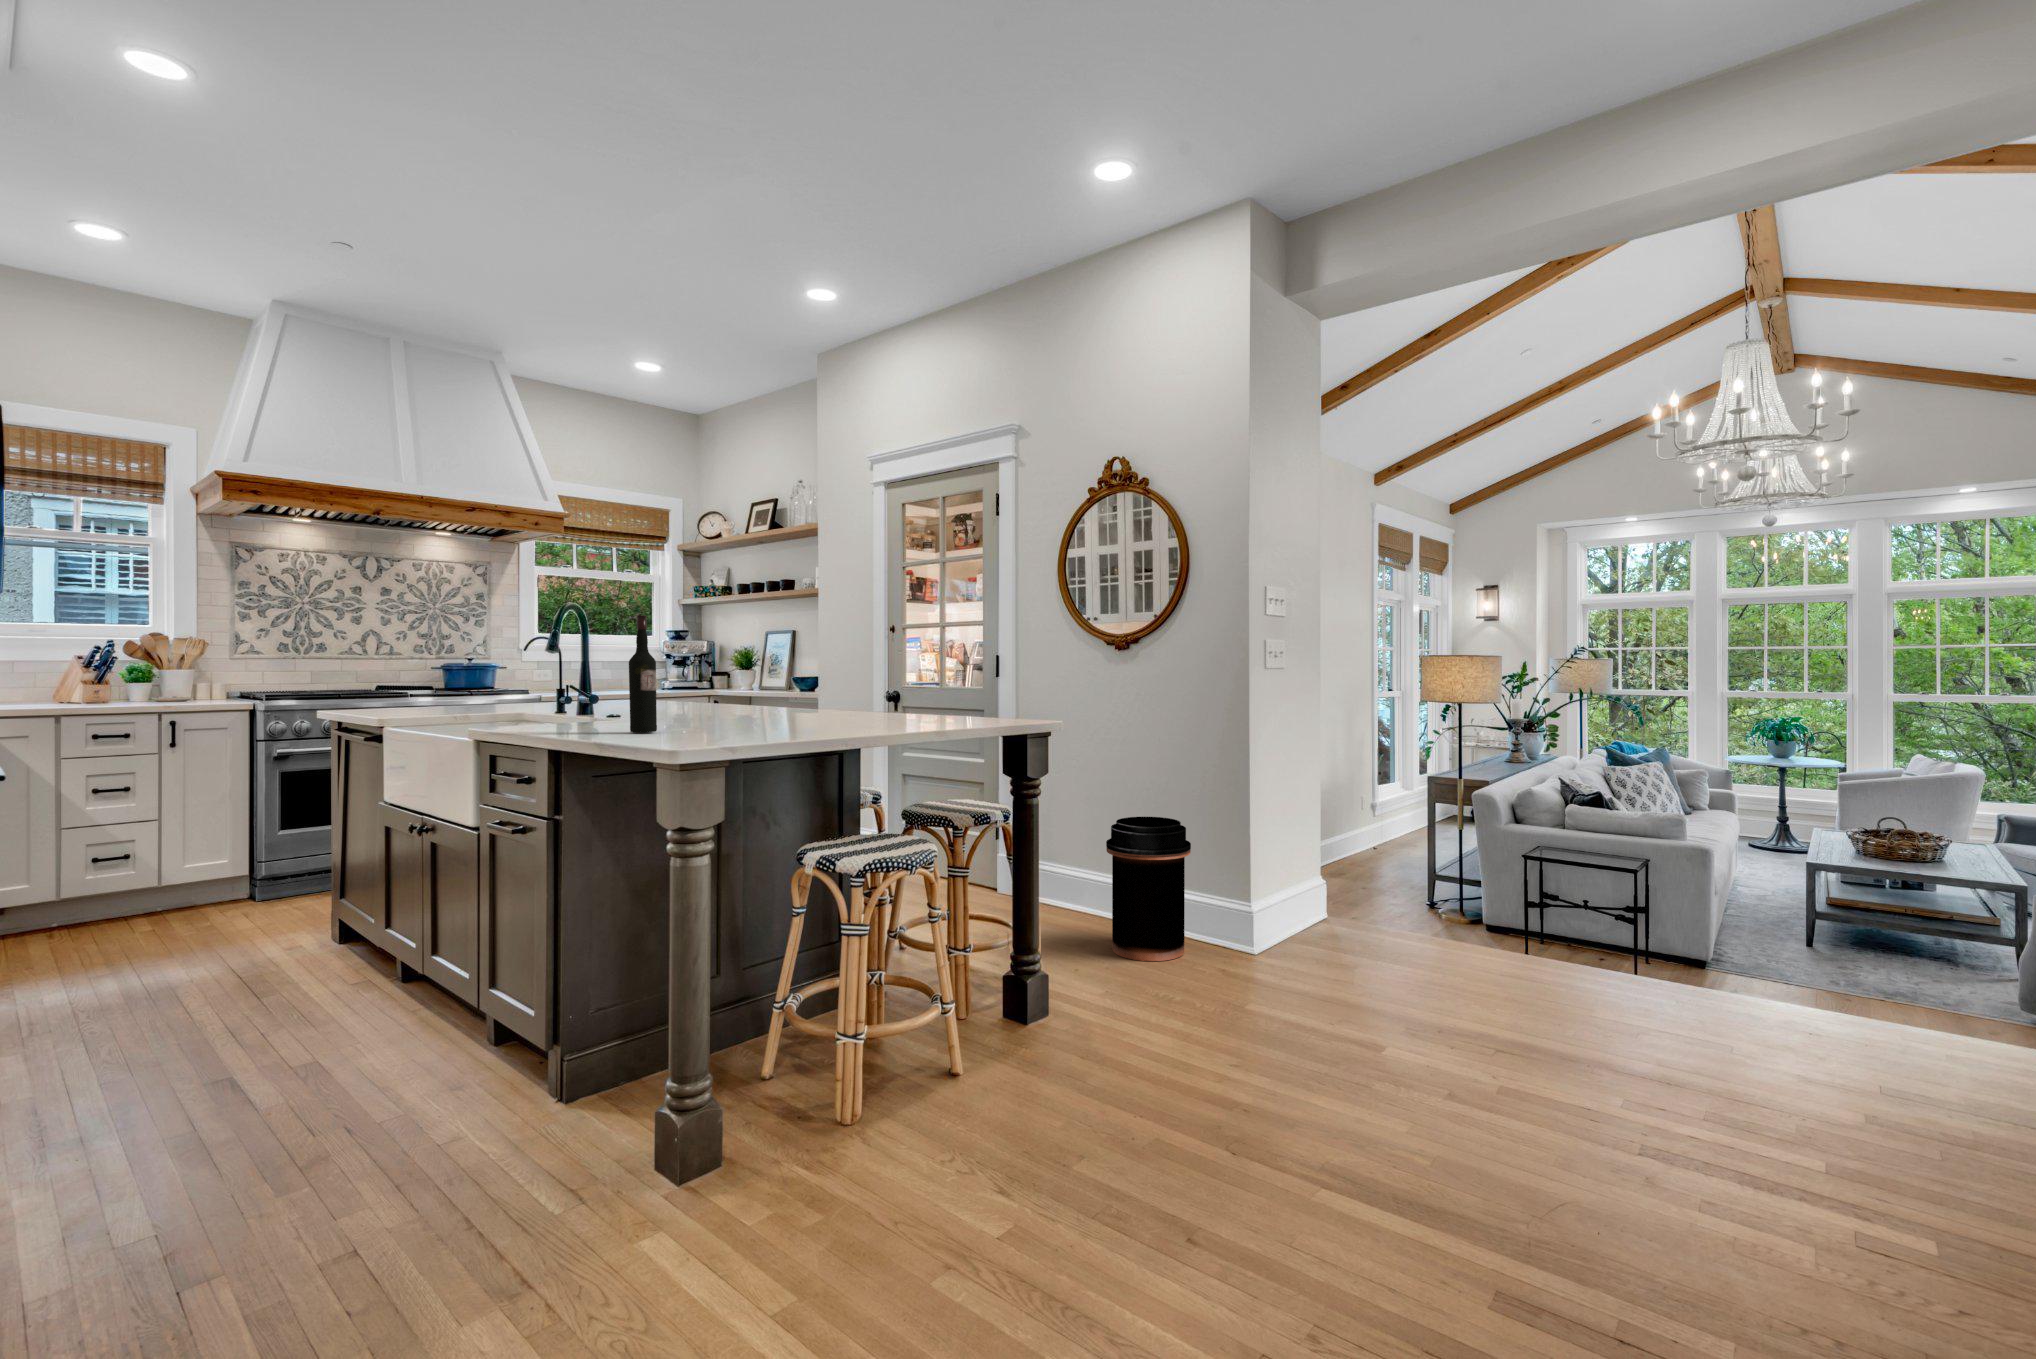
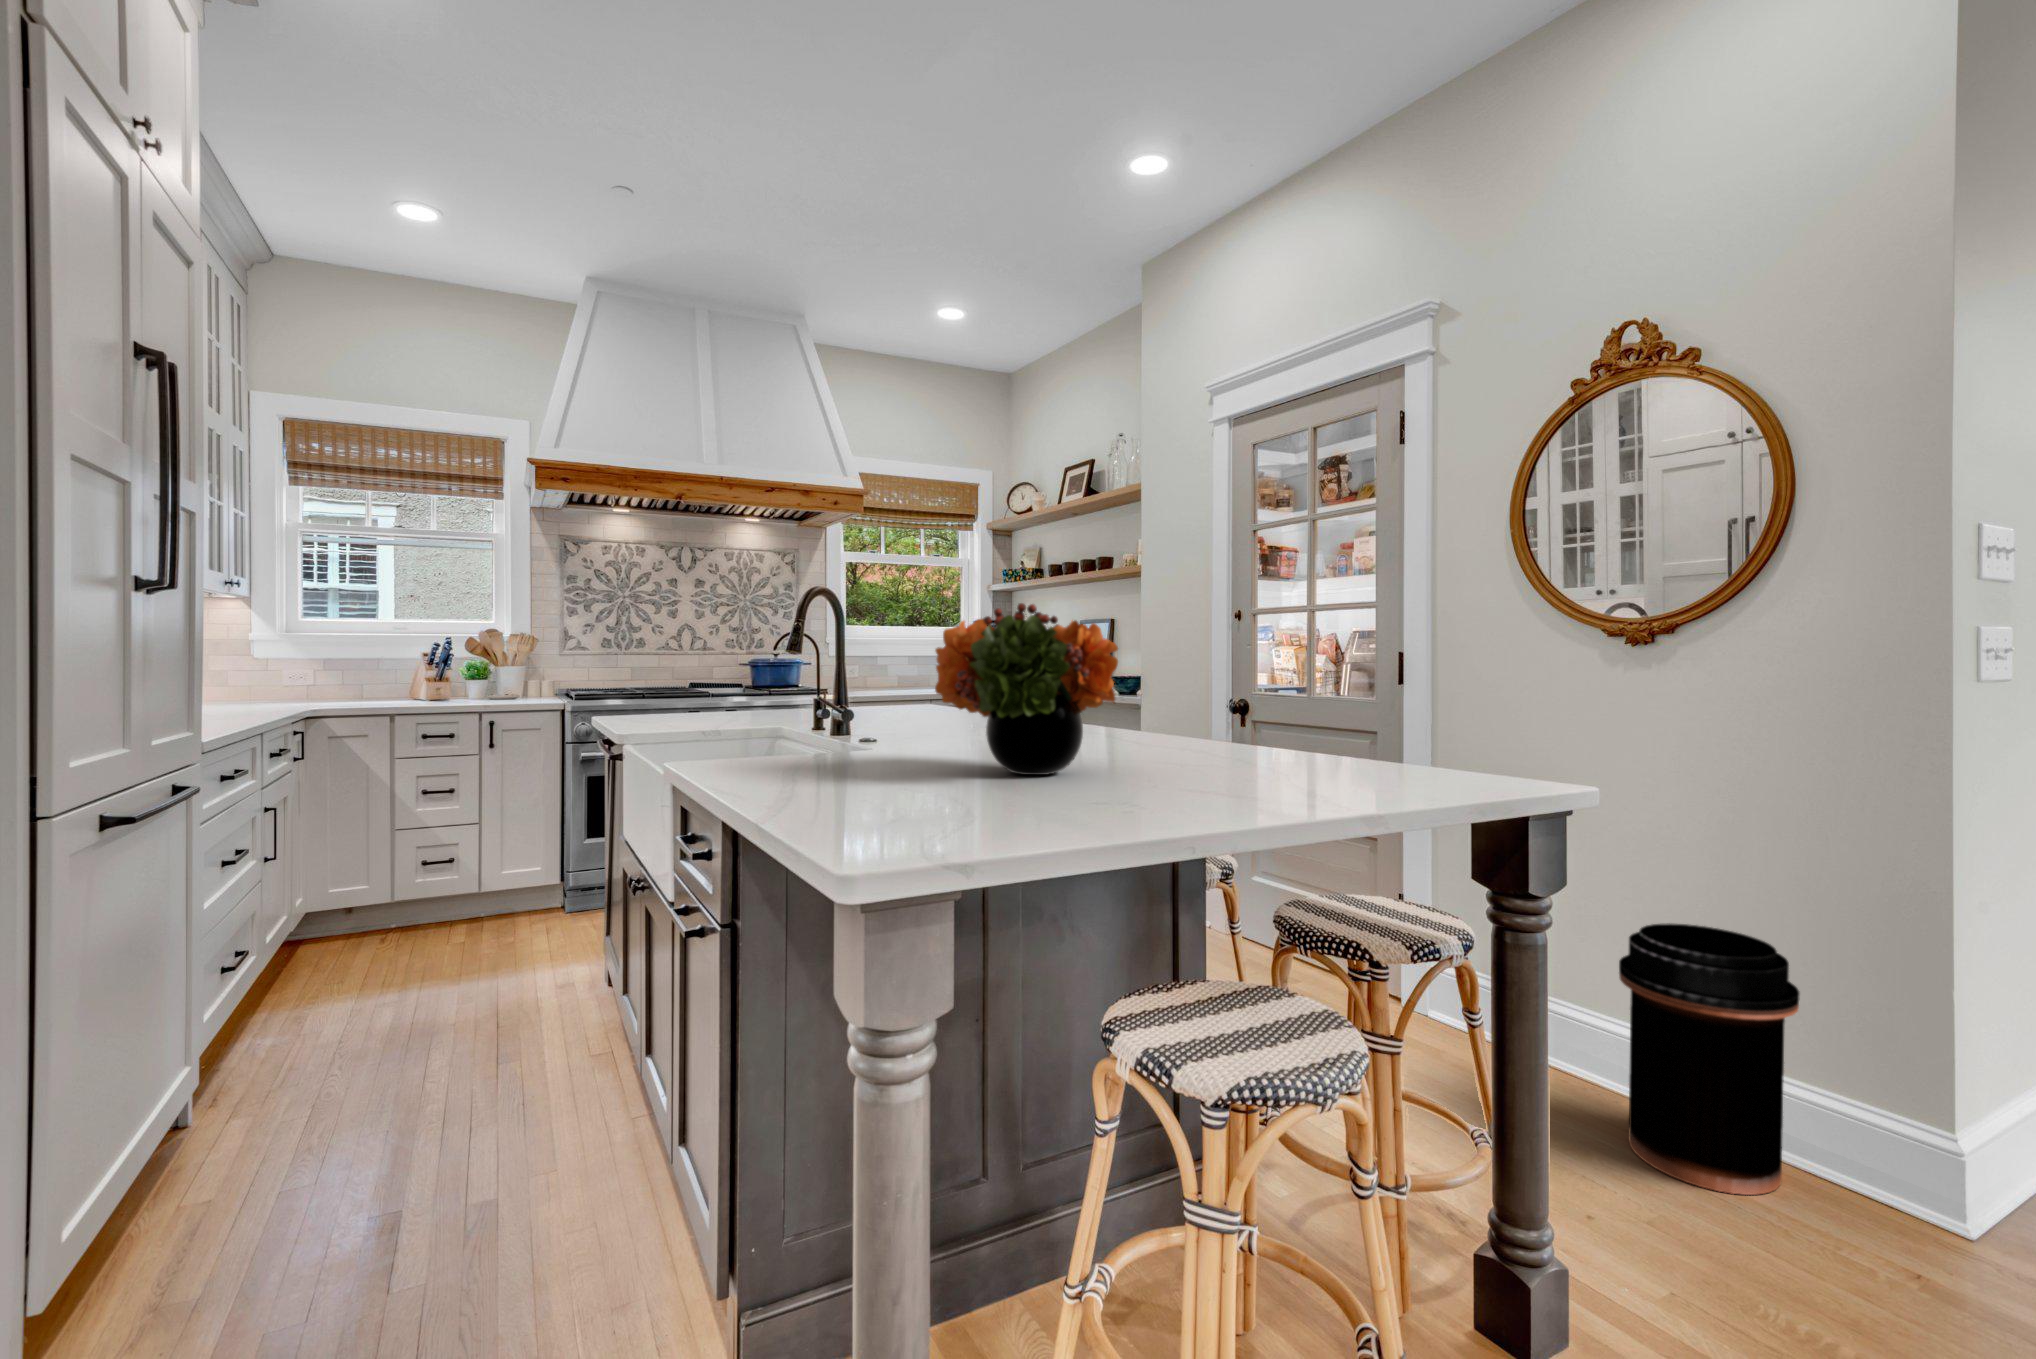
wine bottle: present [629,615,657,733] -> none [830,598,876,801]
flower arrangement: none [680,620,801,725] -> present [935,603,1118,775]

